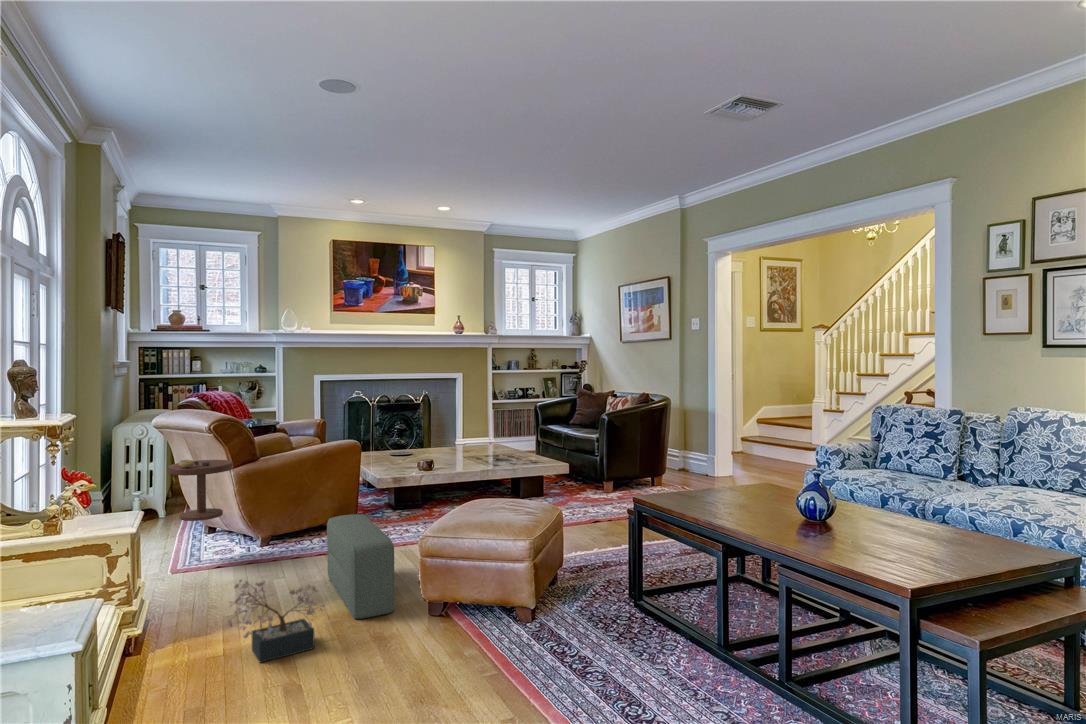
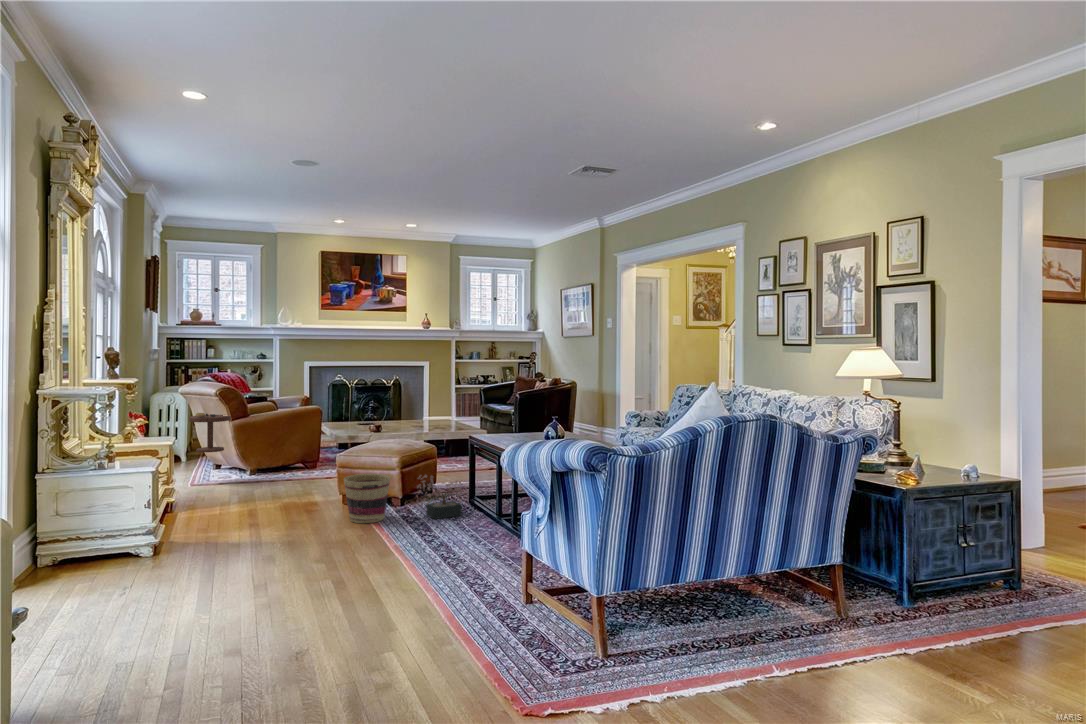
pouf: present [327,514,394,619] -> none [289,449,323,505]
basket: none [450,572,530,672] -> present [344,474,390,523]
decorative plant: present [228,580,325,662] -> present [416,475,466,519]

